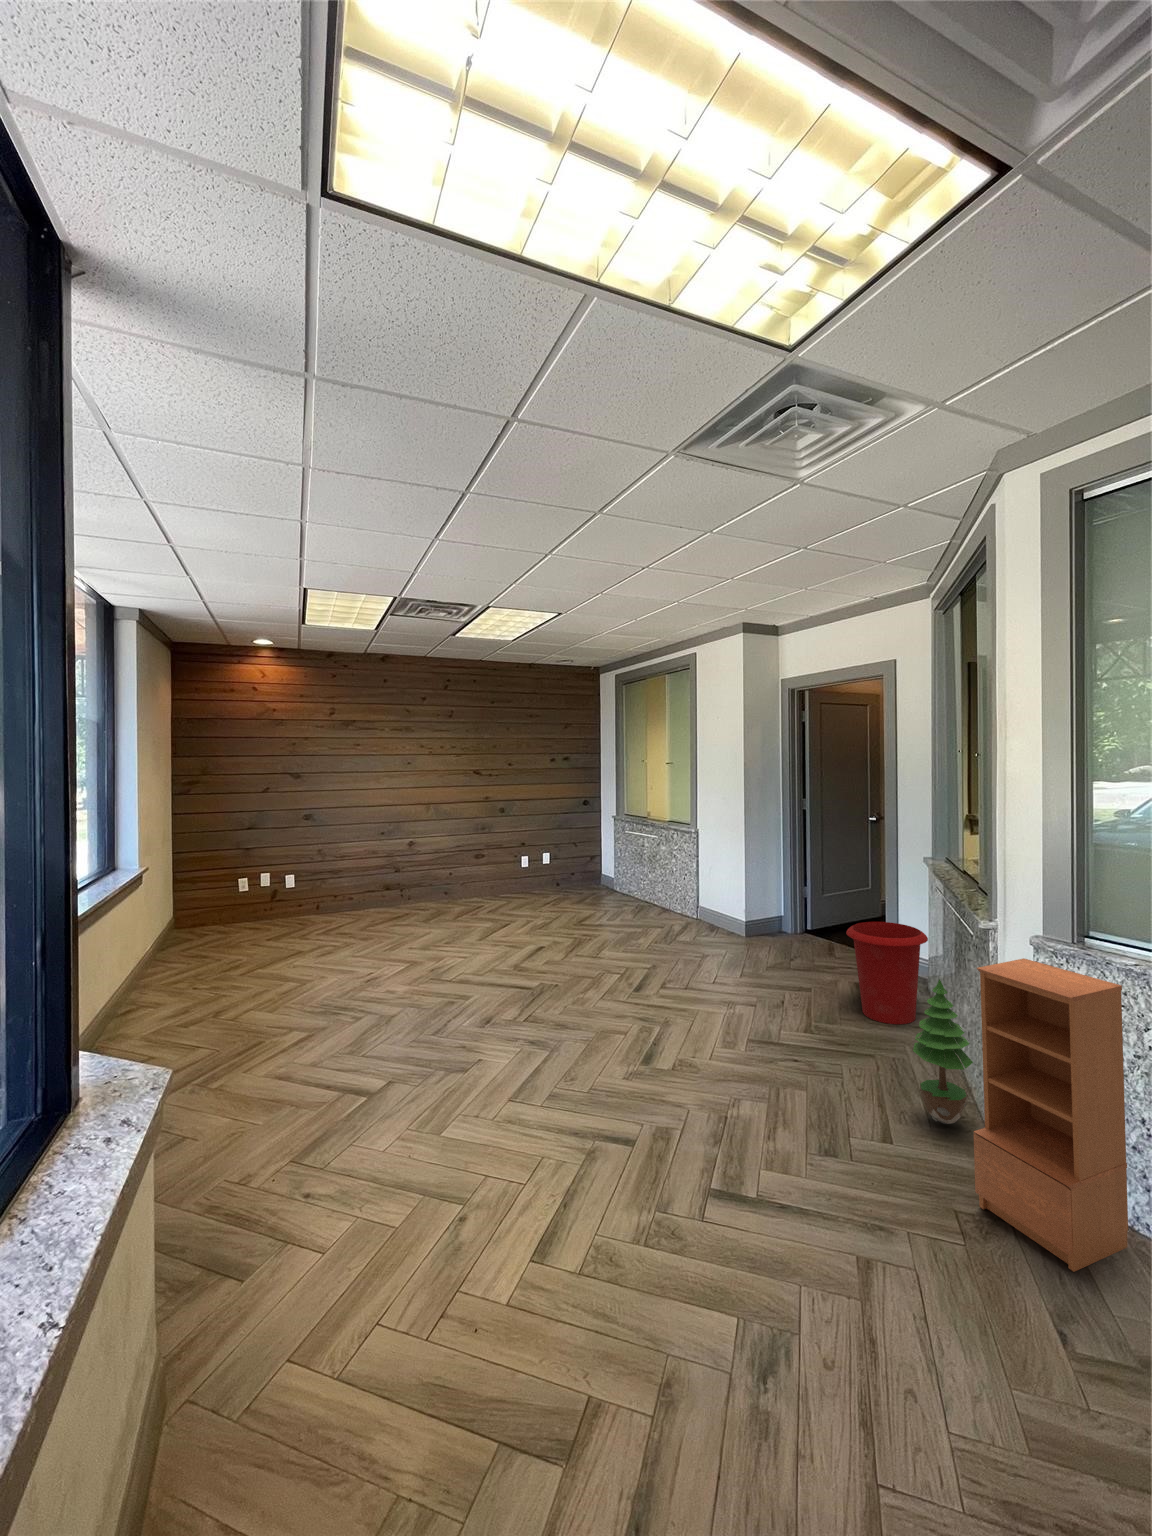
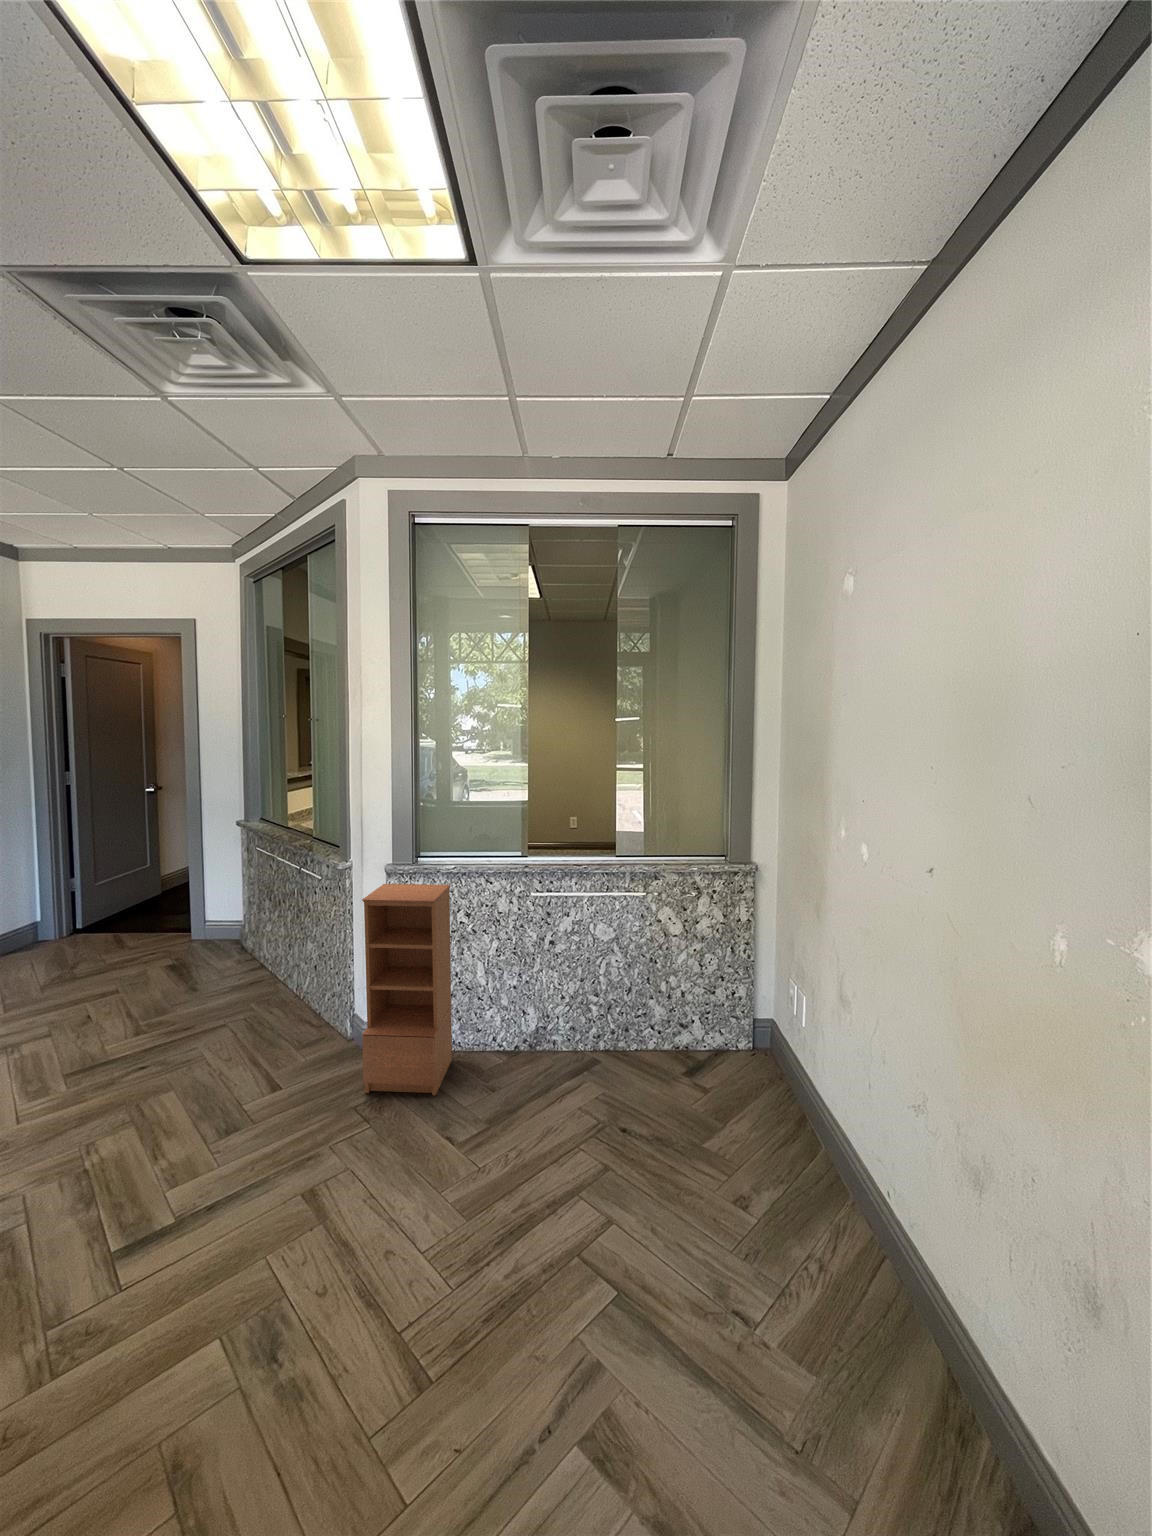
waste bin: present [846,922,928,1024] -> none [167,888,254,990]
potted tree: present [913,979,973,1124] -> none [283,922,333,1049]

